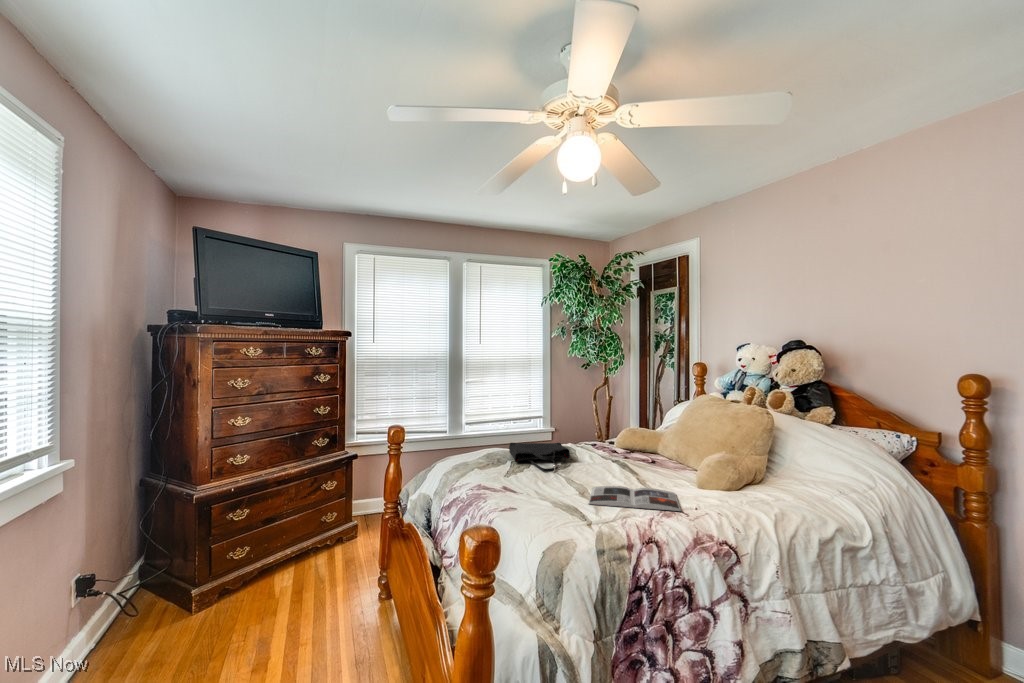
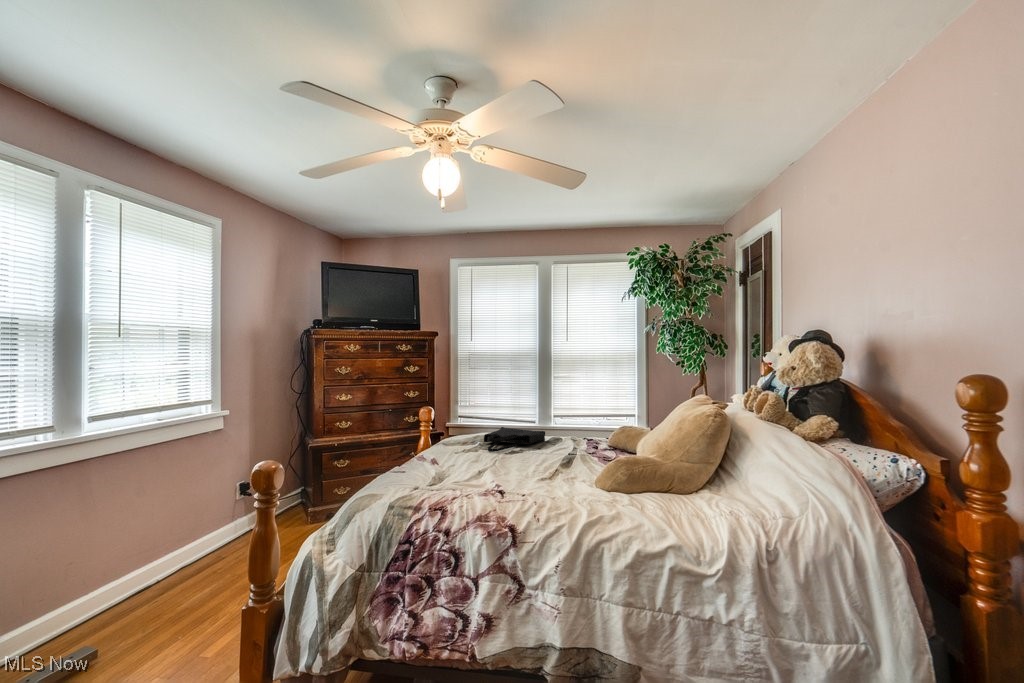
magazine: present [589,486,681,511] -> none [453,465,544,491]

